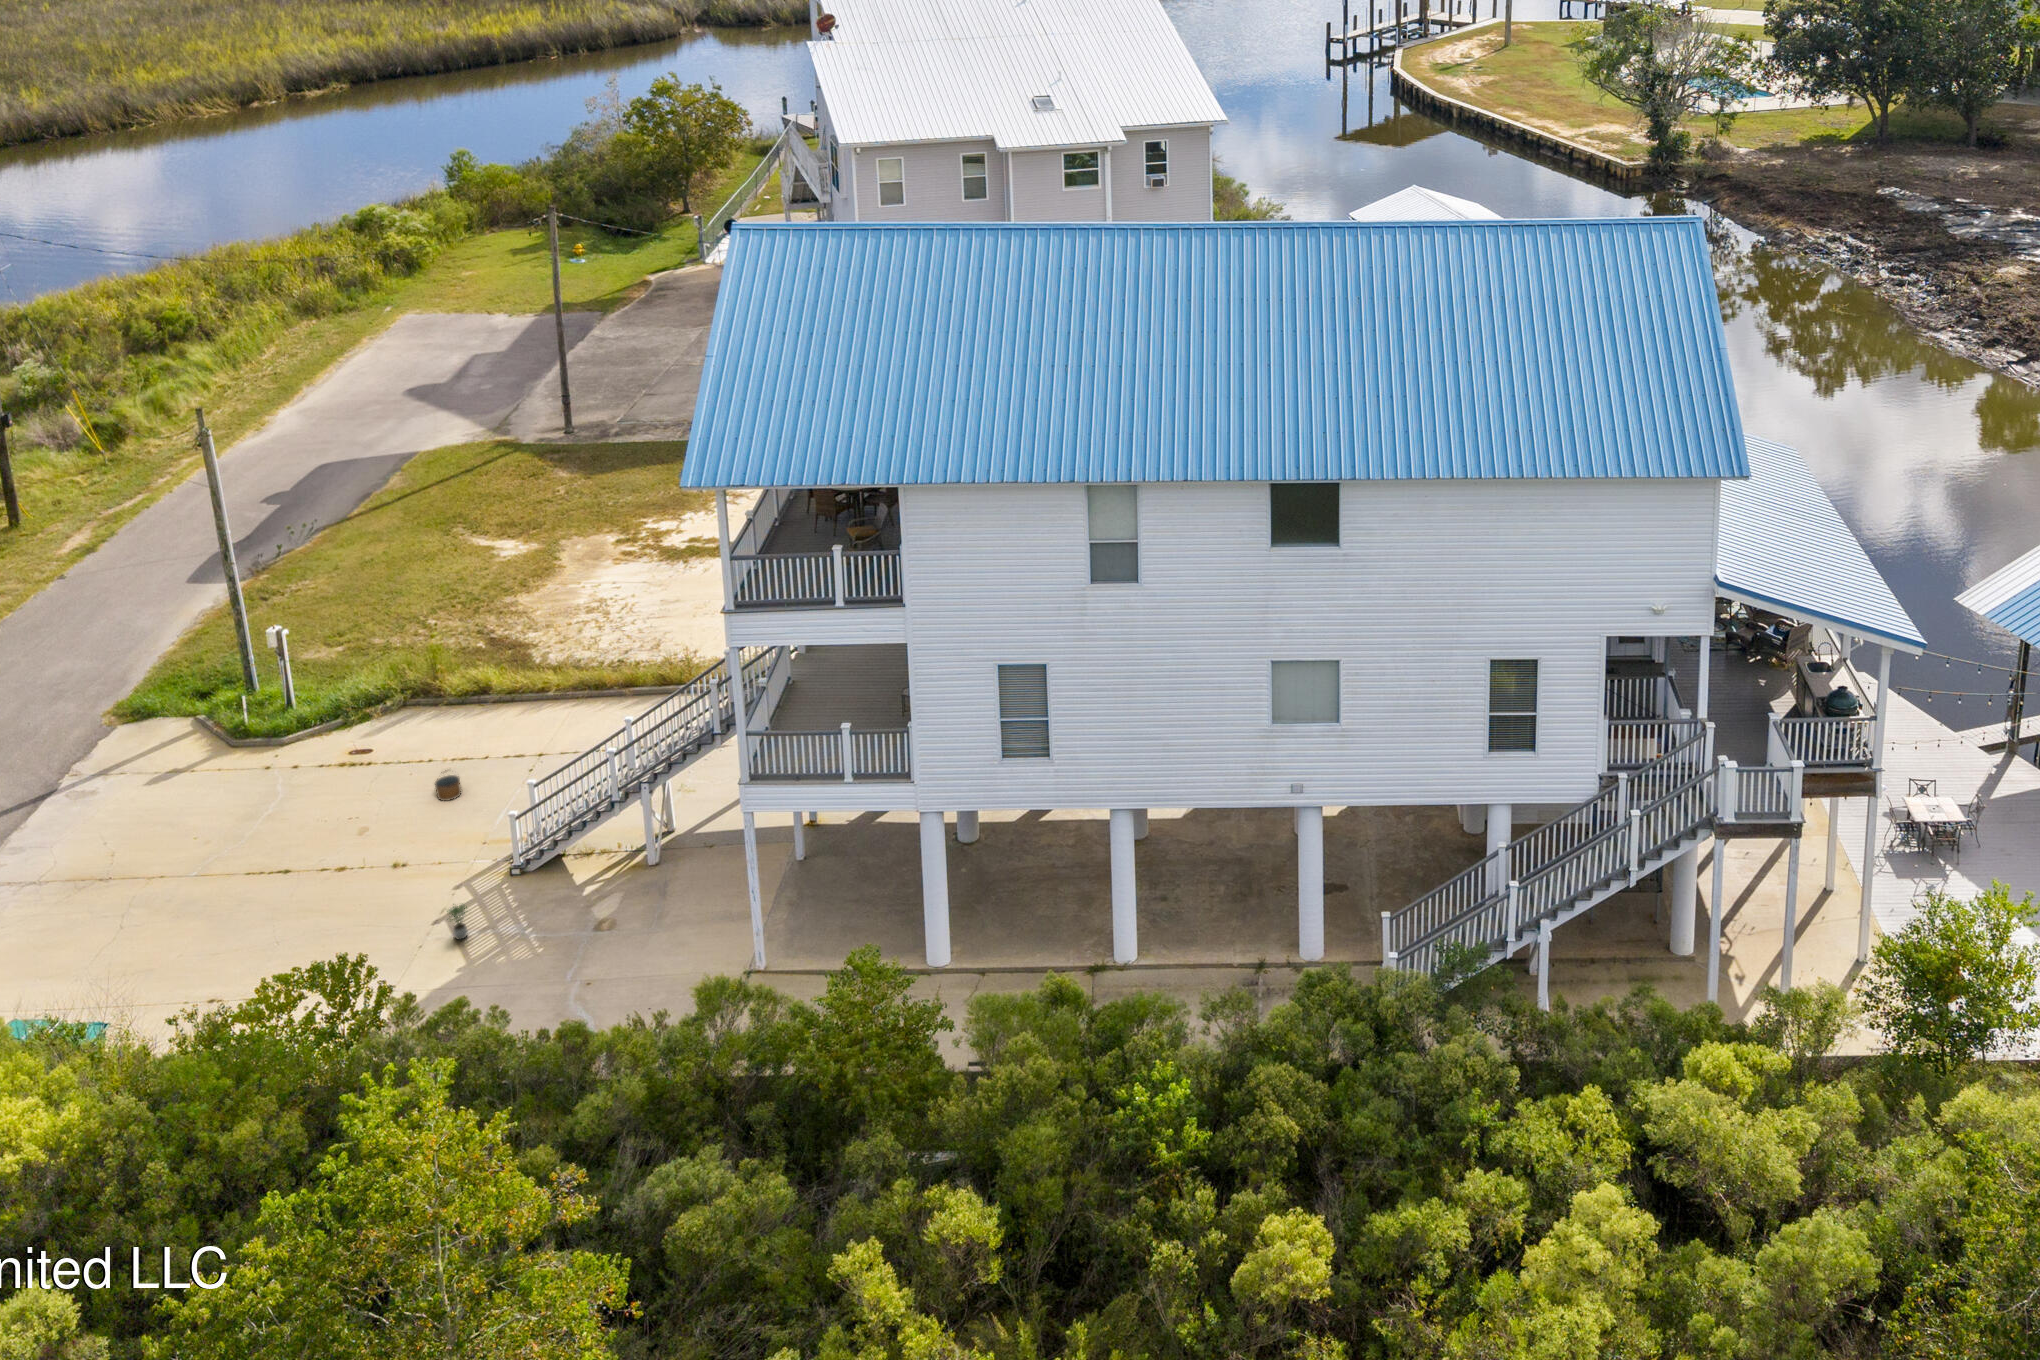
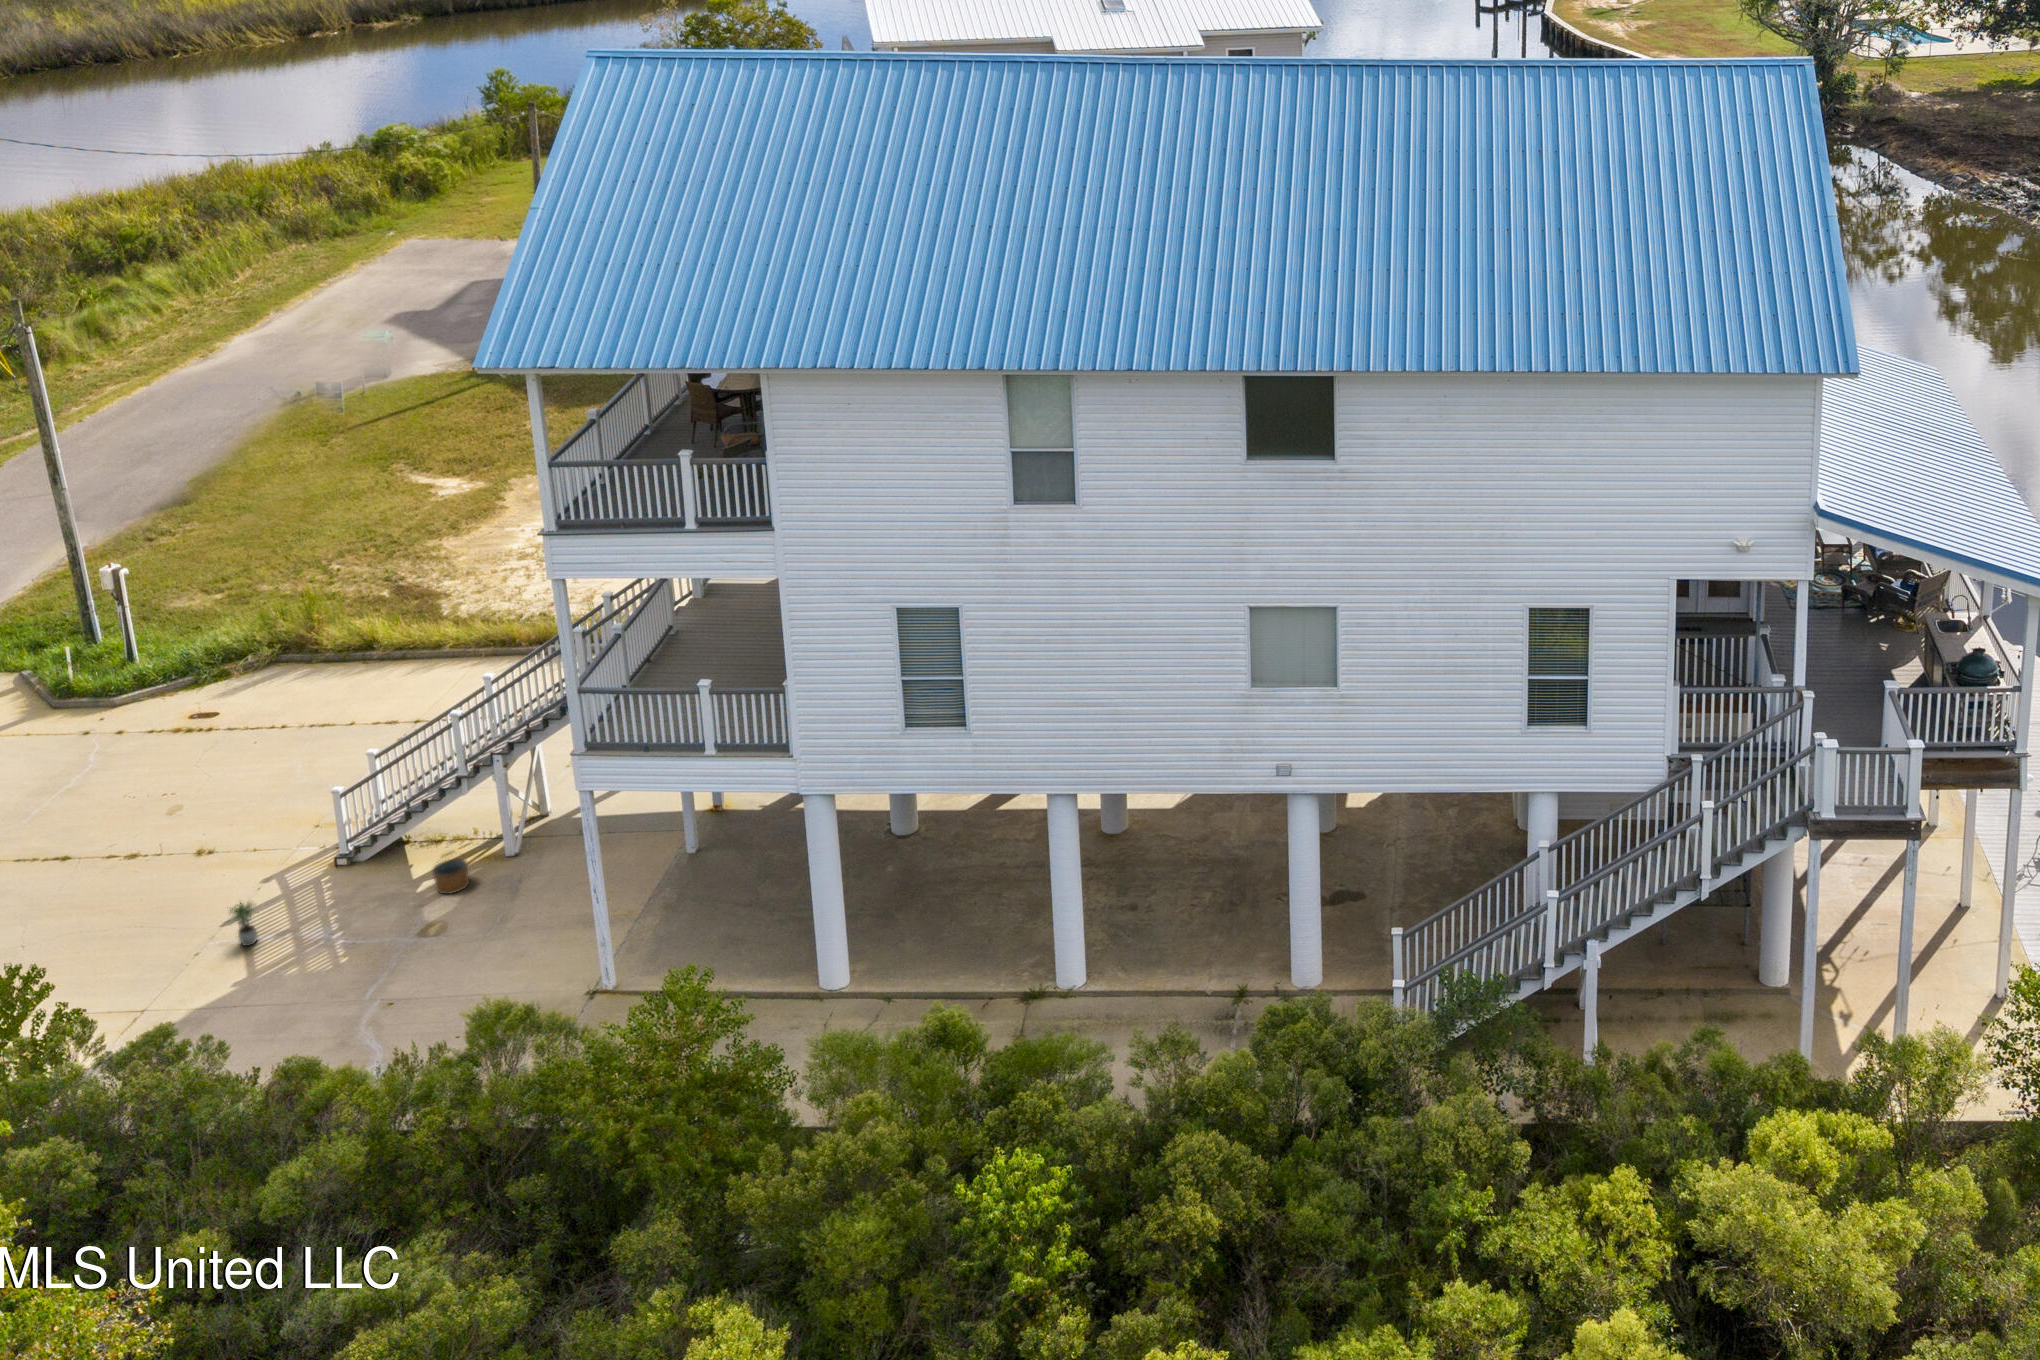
bucket: present [435,770,461,801] -> present [433,852,469,894]

